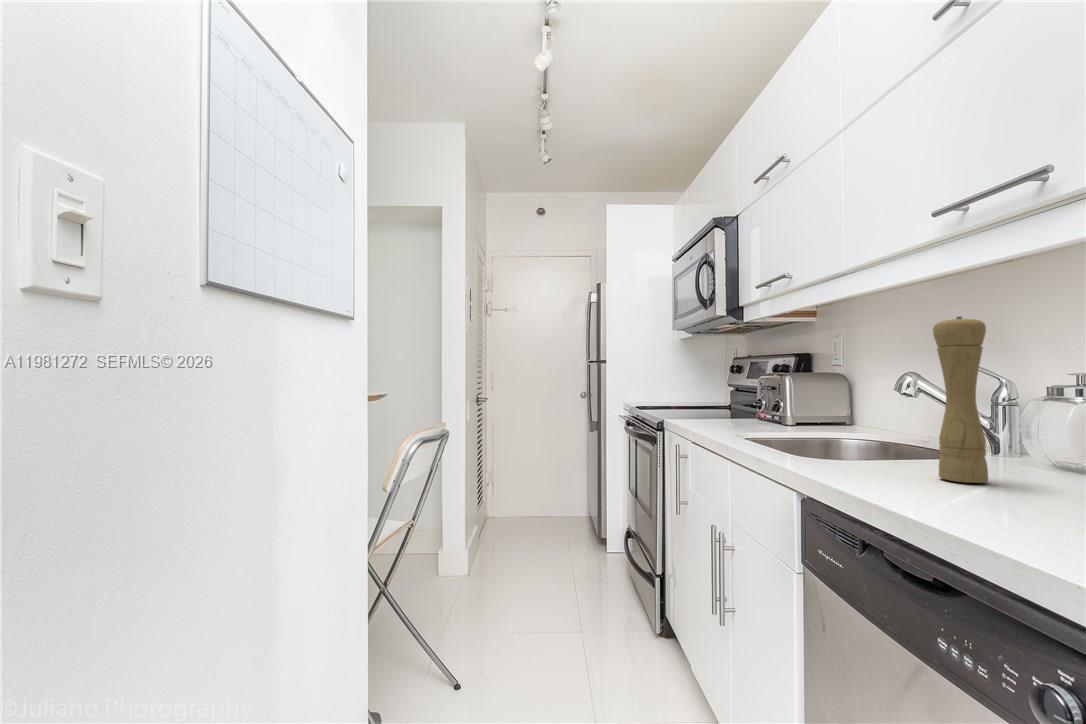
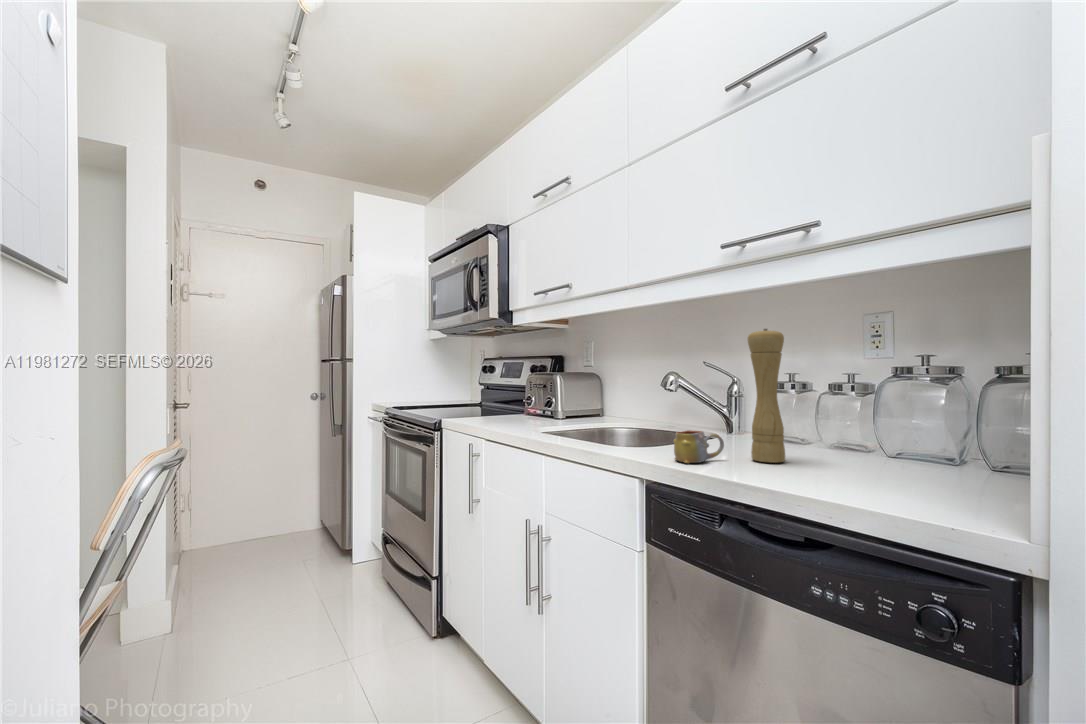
mug: none [830,436,900,472] -> present [674,430,724,463]

